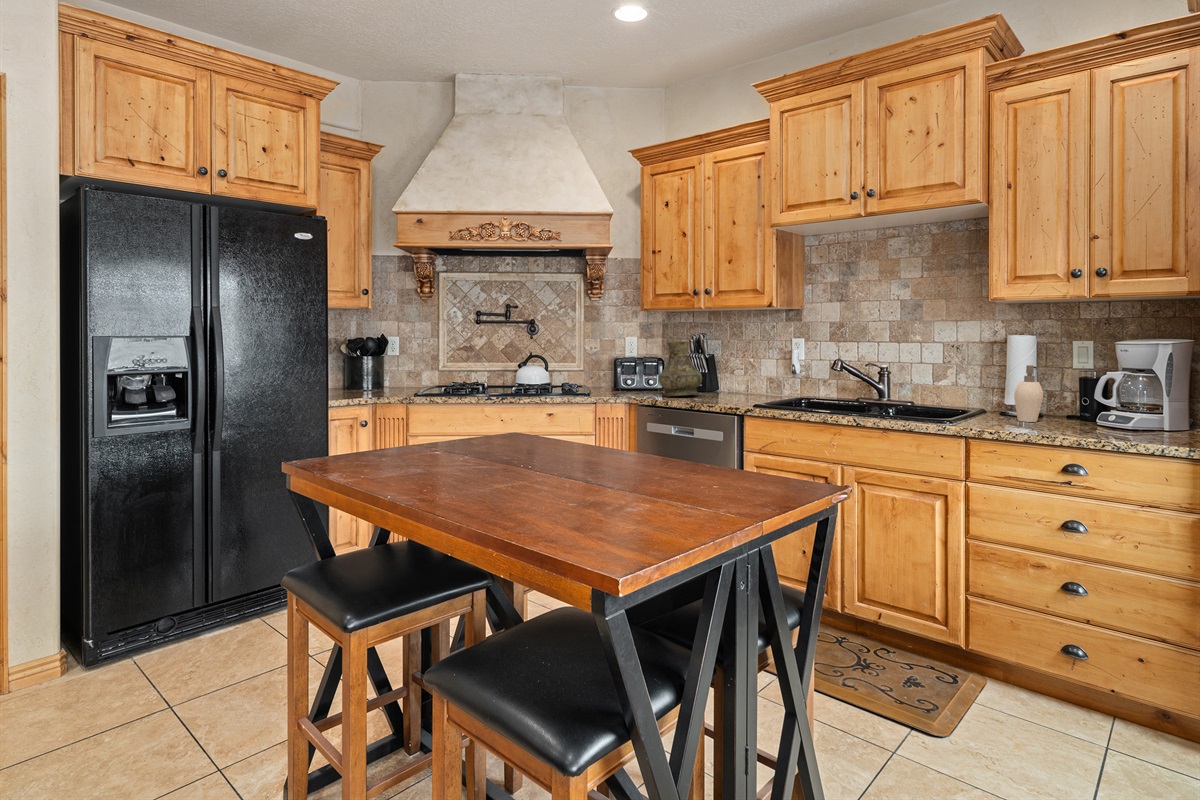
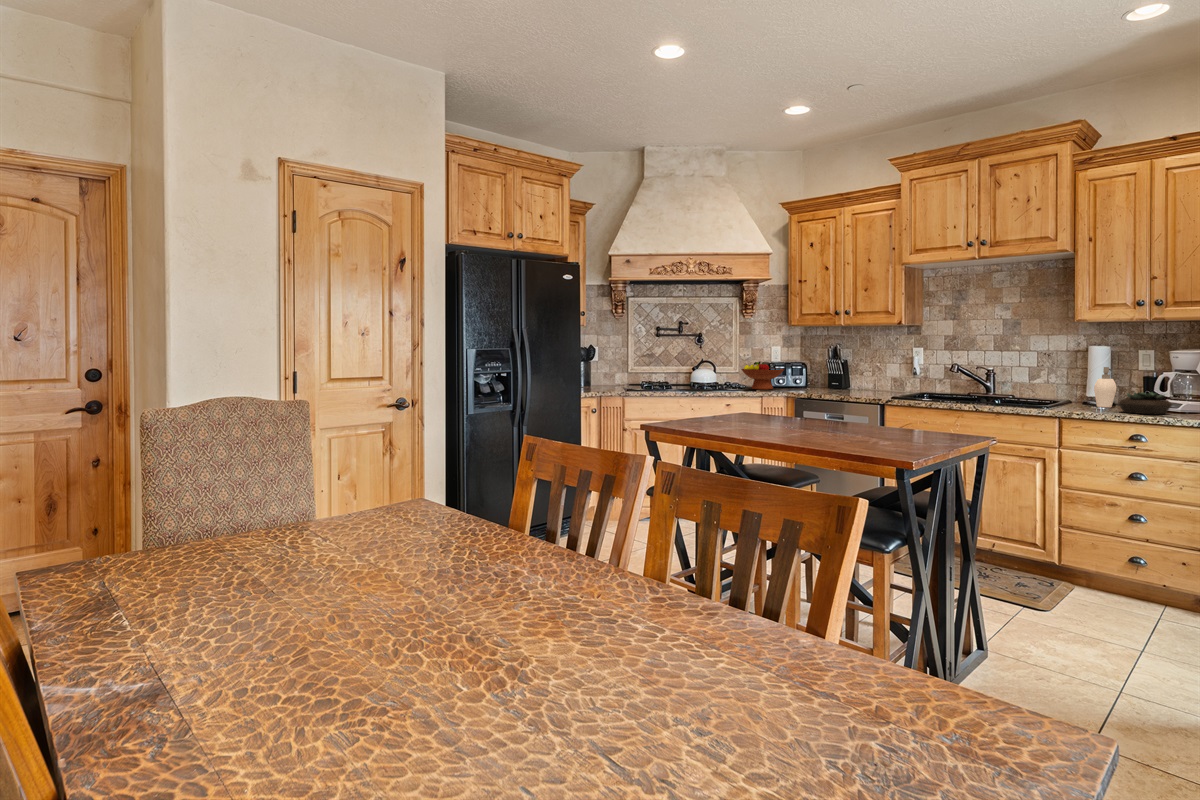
vase: present [659,342,702,397] -> none [807,350,842,391]
fruit bowl: none [575,357,631,394] -> present [741,362,784,390]
succulent plant: none [1046,401,1119,435] -> present [1119,392,1172,414]

